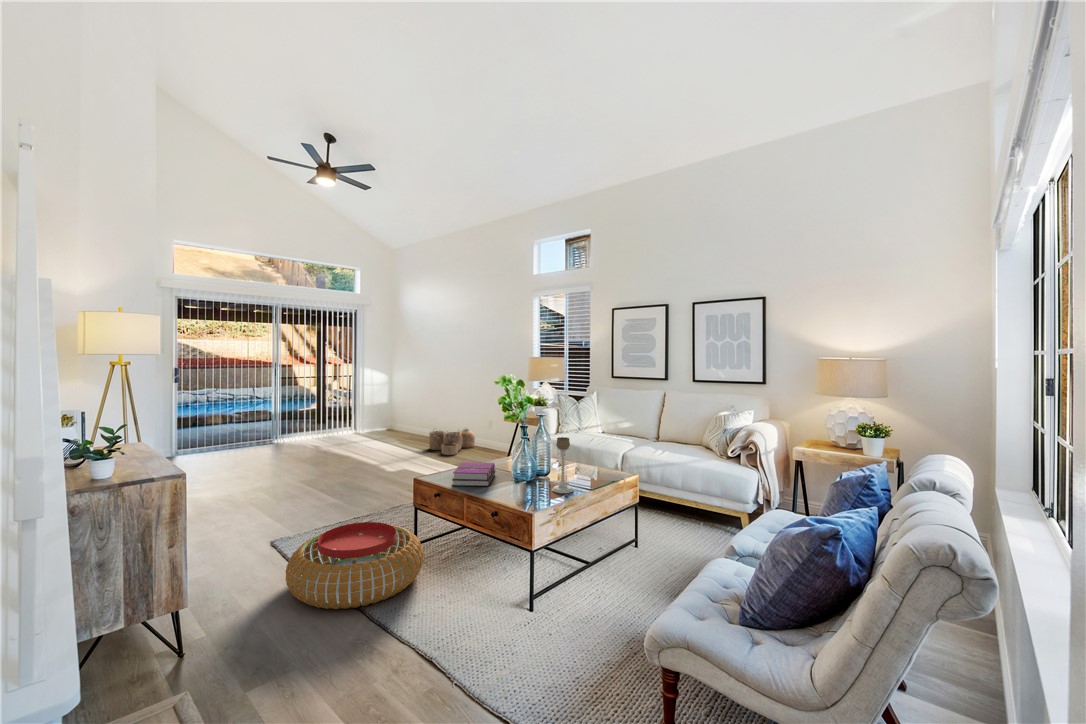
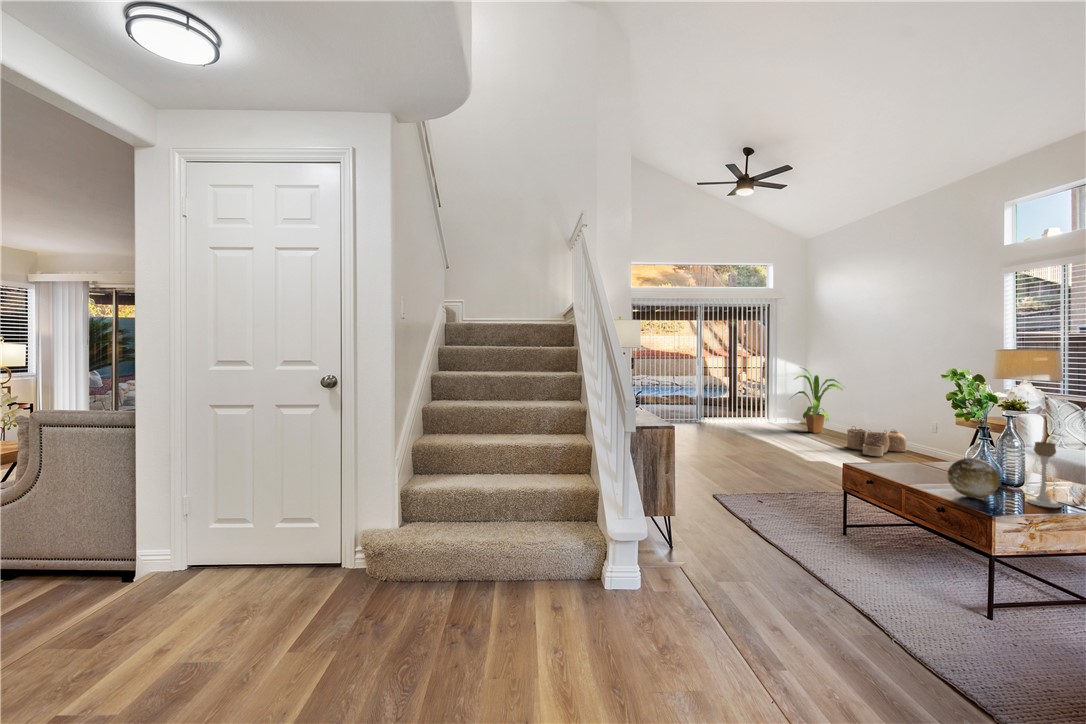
house plant: none [378,374,429,438] -> present [795,368,844,433]
decorative orb: none [499,459,535,496] -> present [947,458,999,498]
hardback book: present [452,462,496,486] -> none [886,456,941,483]
pouf: present [286,522,424,609] -> none [730,493,854,561]

